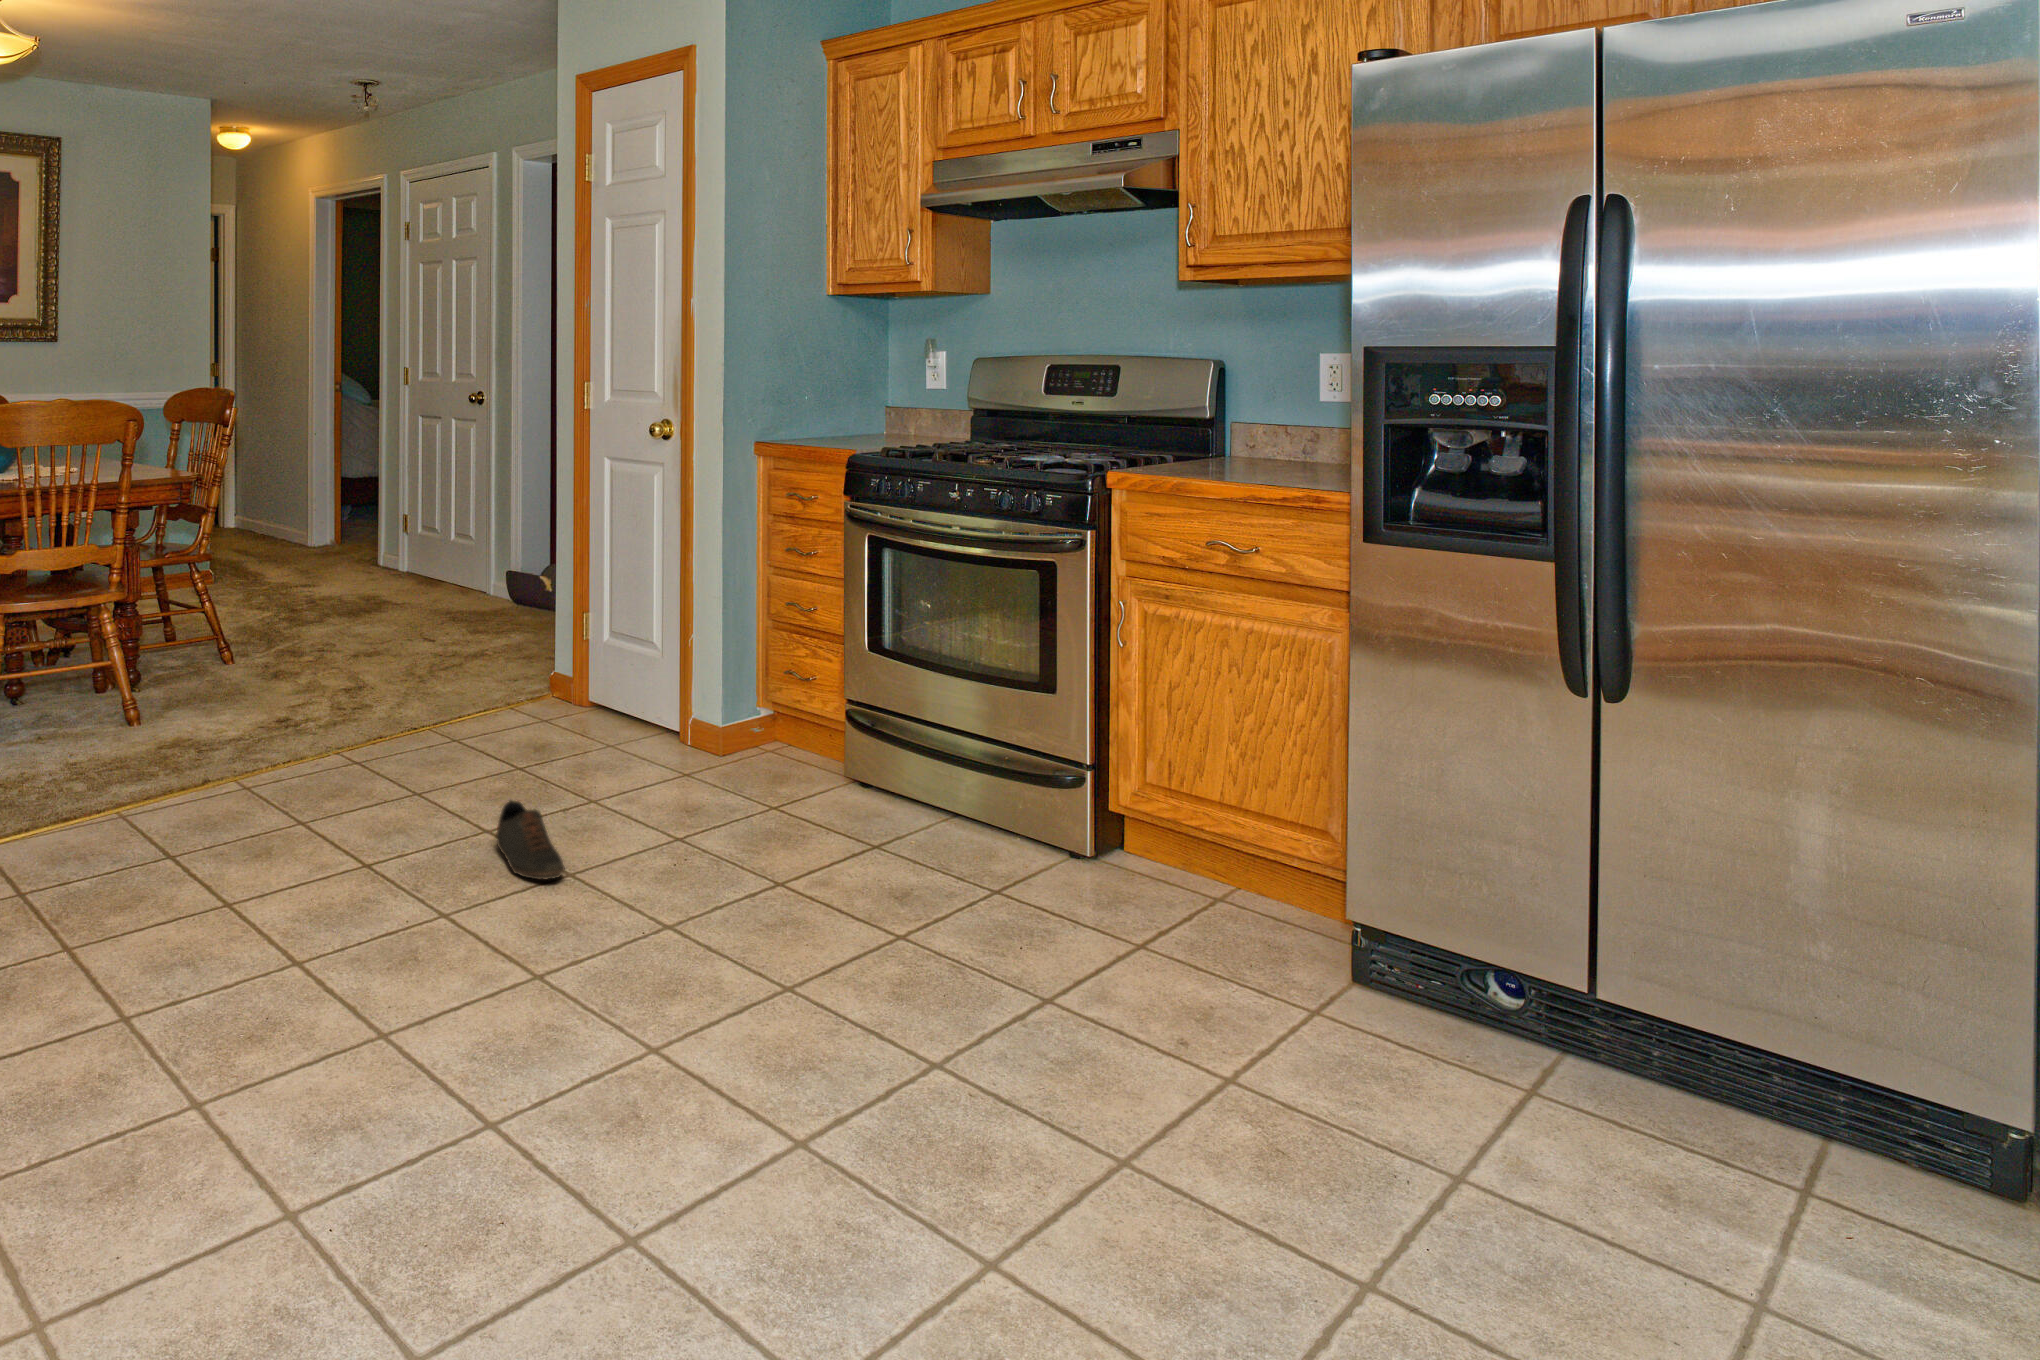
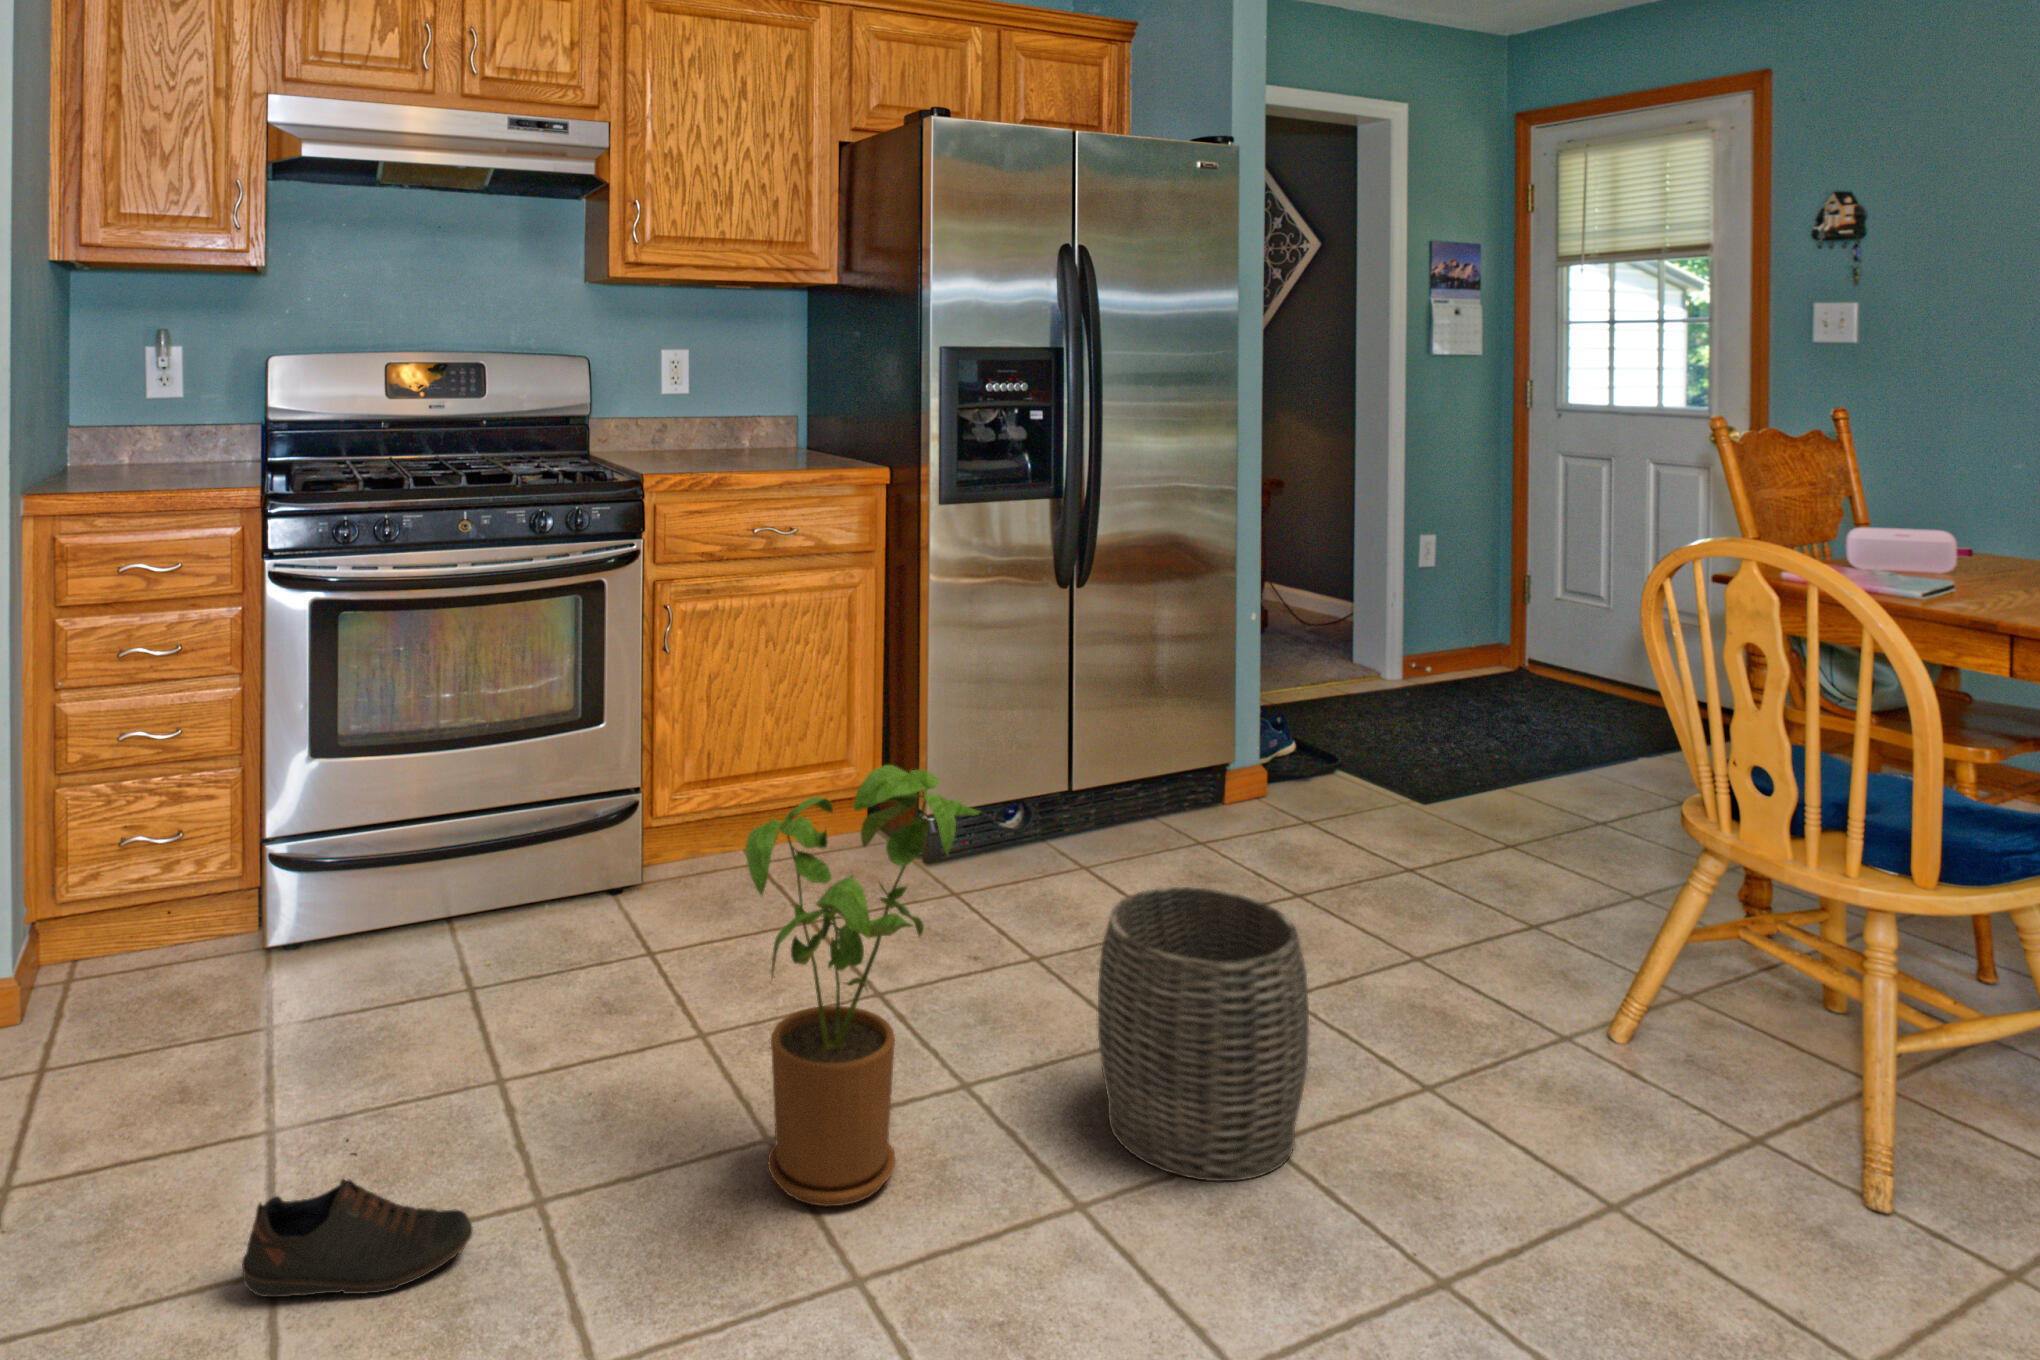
house plant: none [580,662,775,1001] -> present [745,765,980,1206]
woven basket: none [750,897,975,1218] -> present [1098,887,1309,1181]

